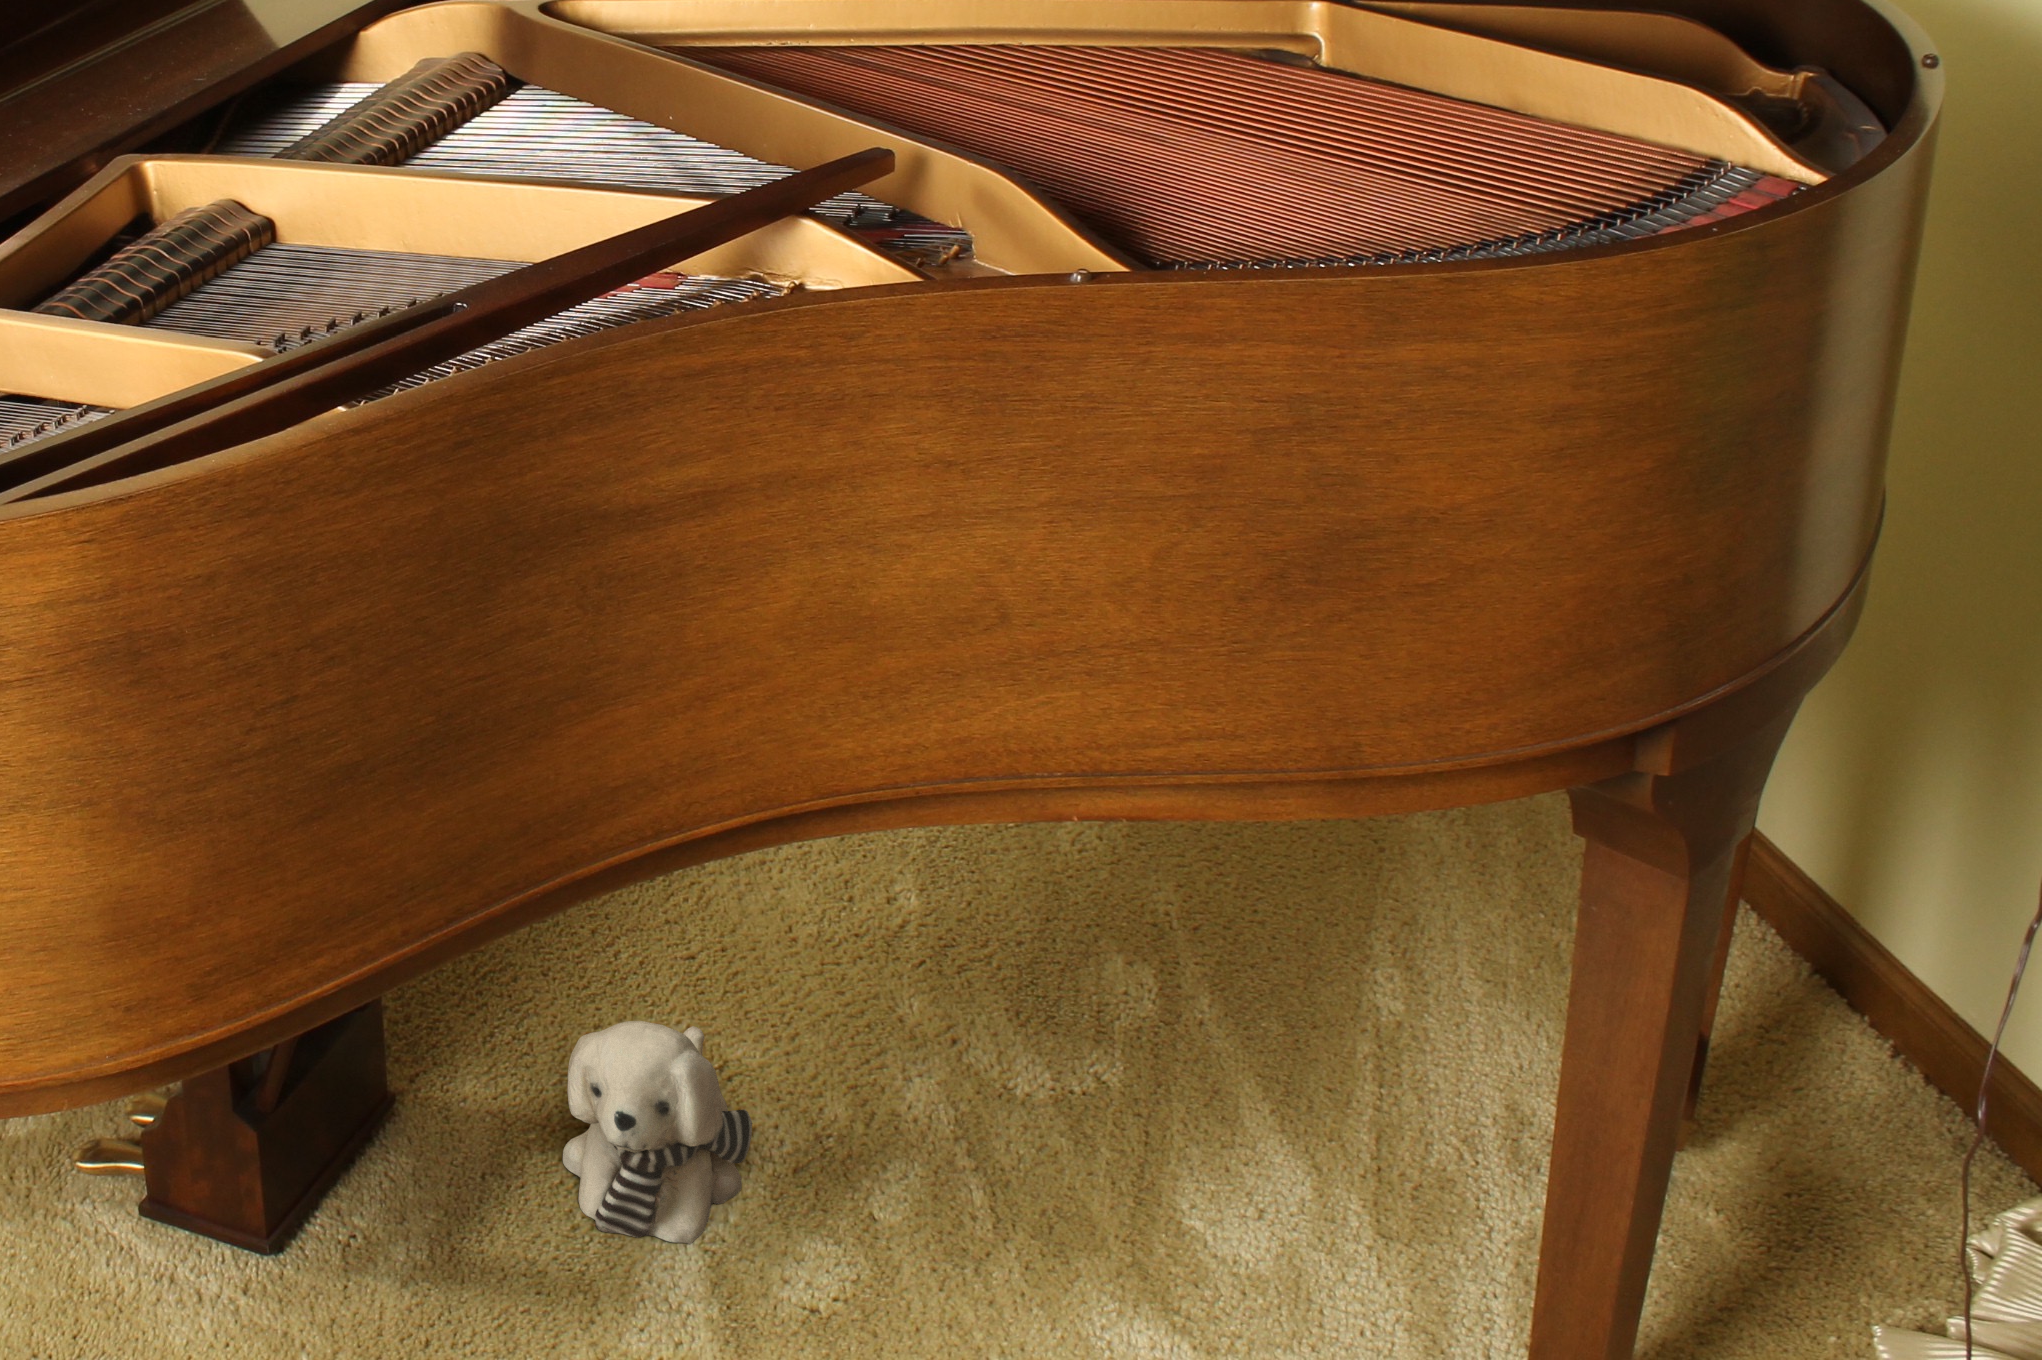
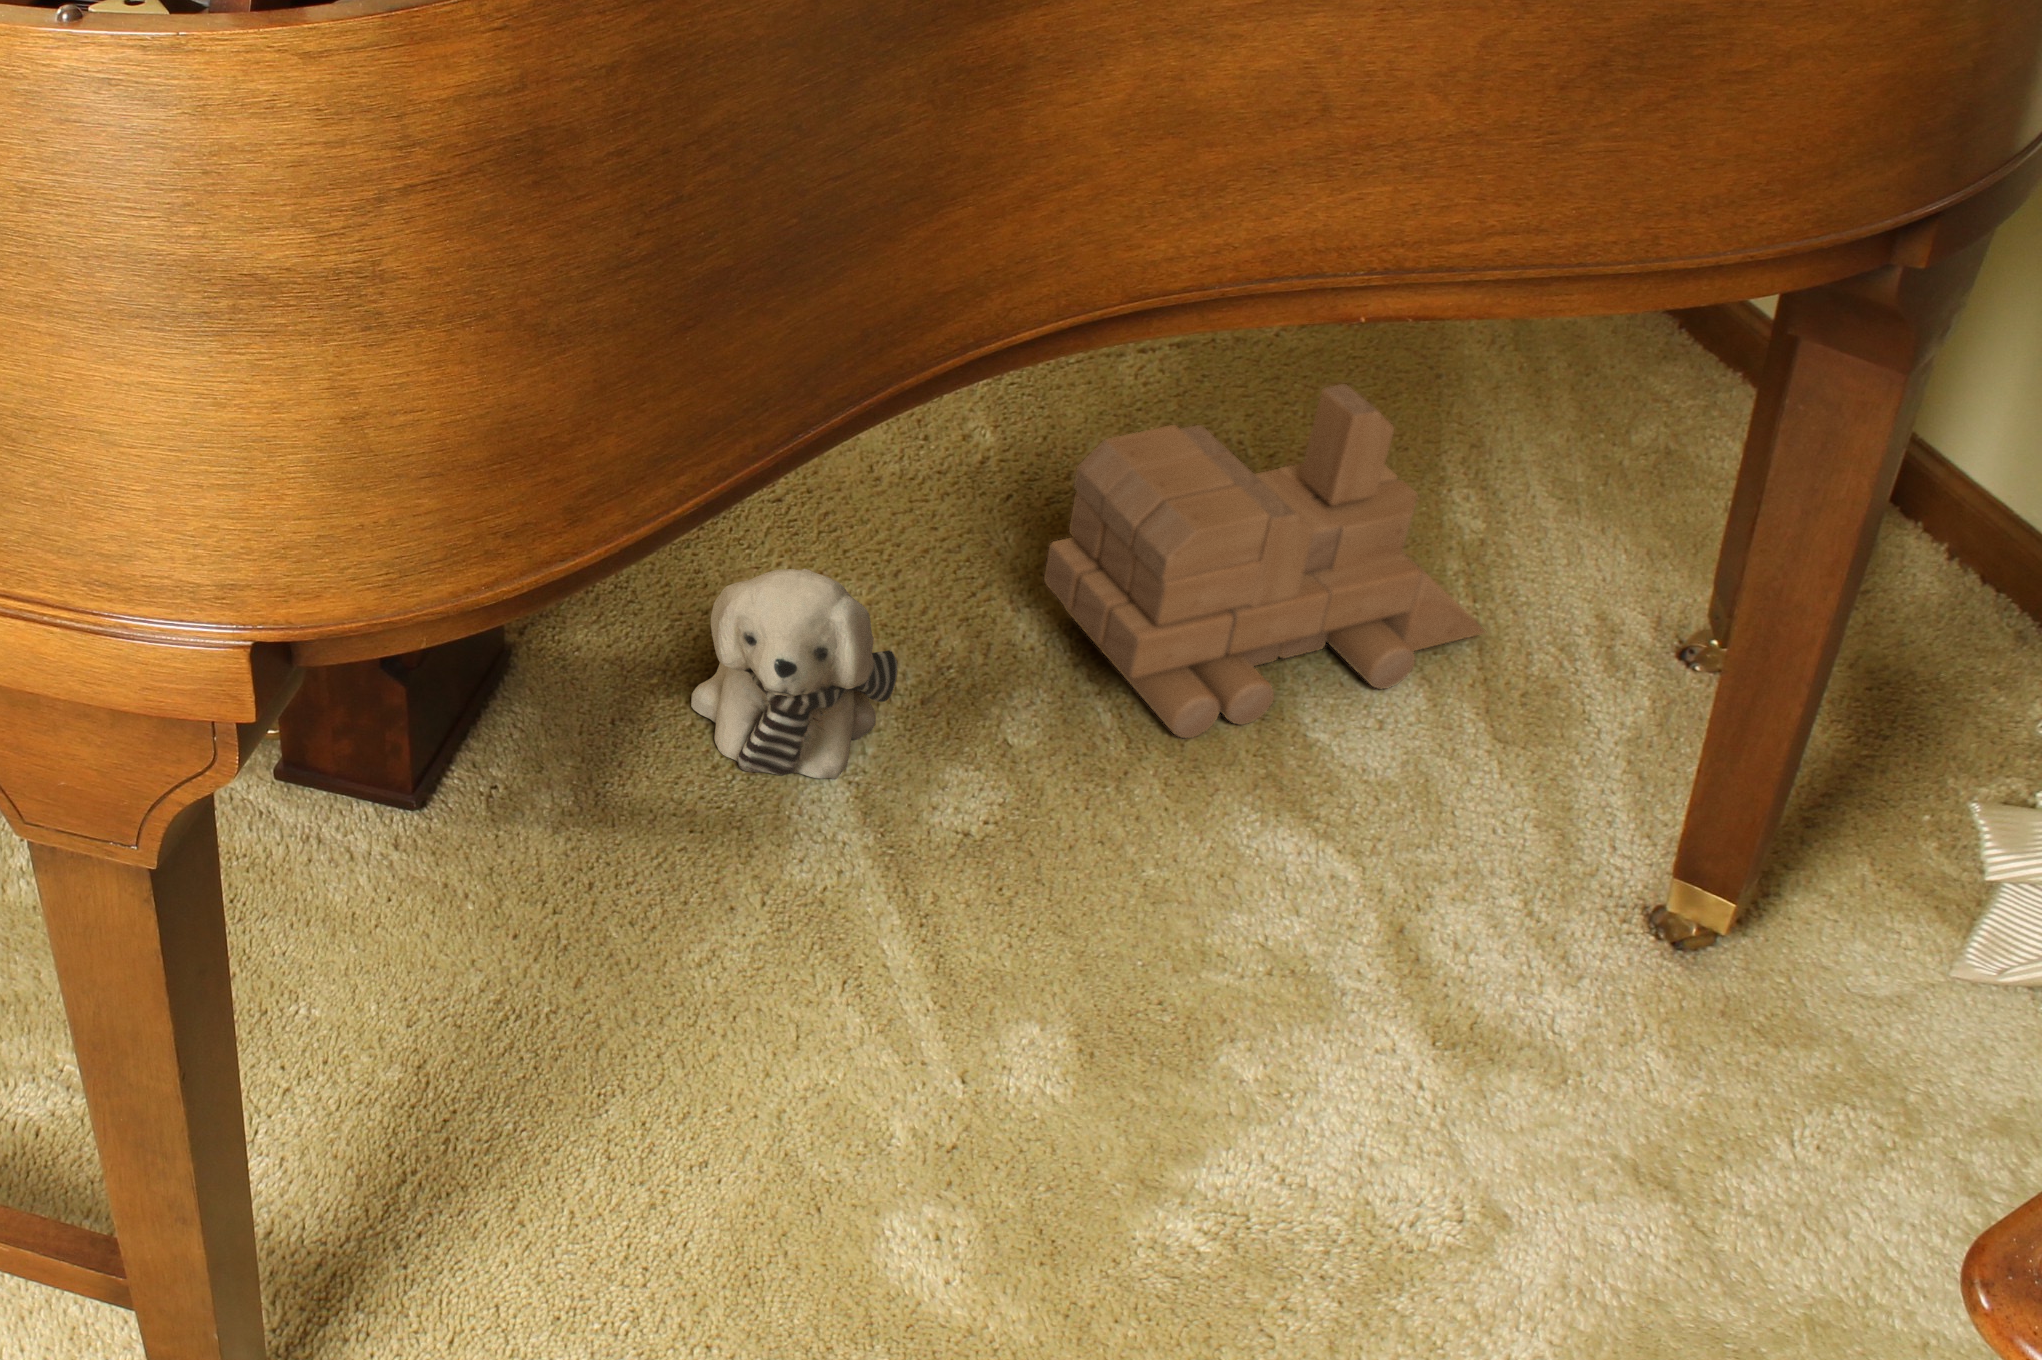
toy train: none [921,854,1383,1218] -> present [1044,384,1486,738]

